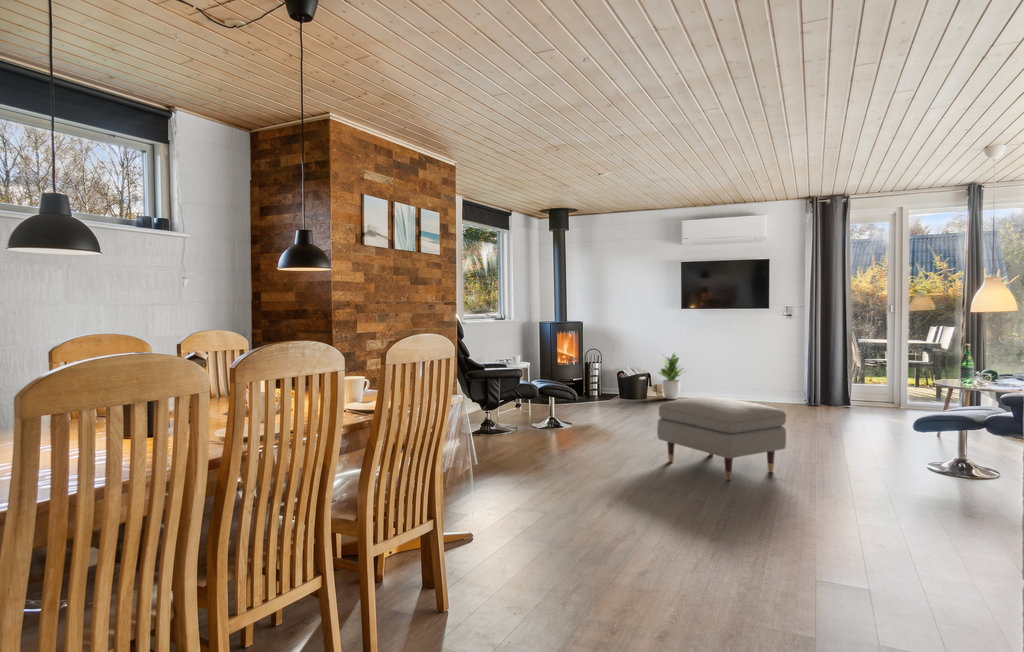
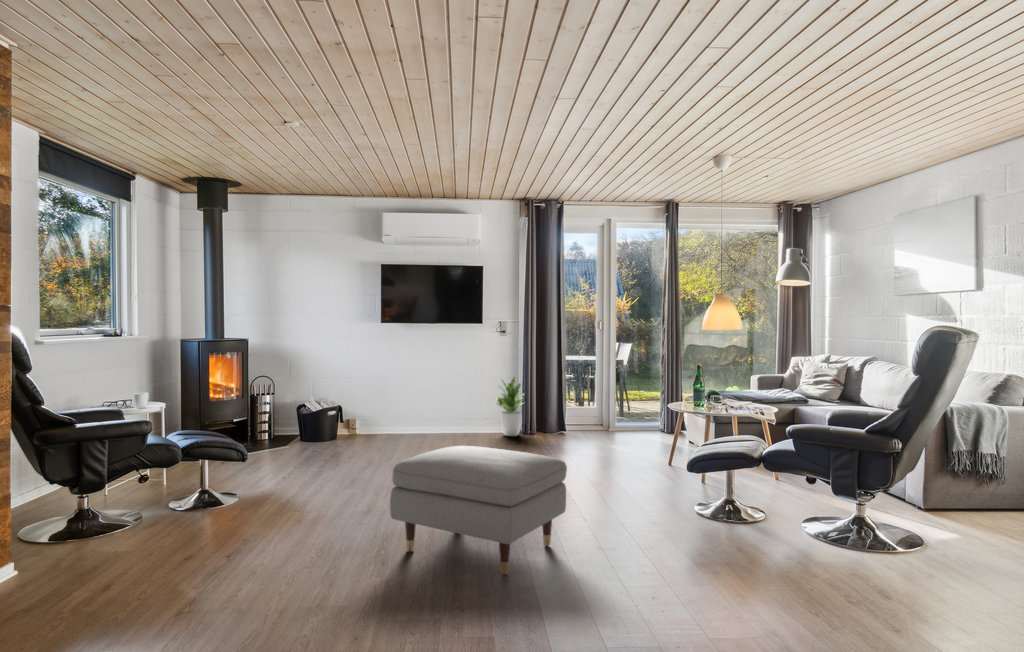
potted plant: present [658,353,682,399] -> present [494,377,525,436]

